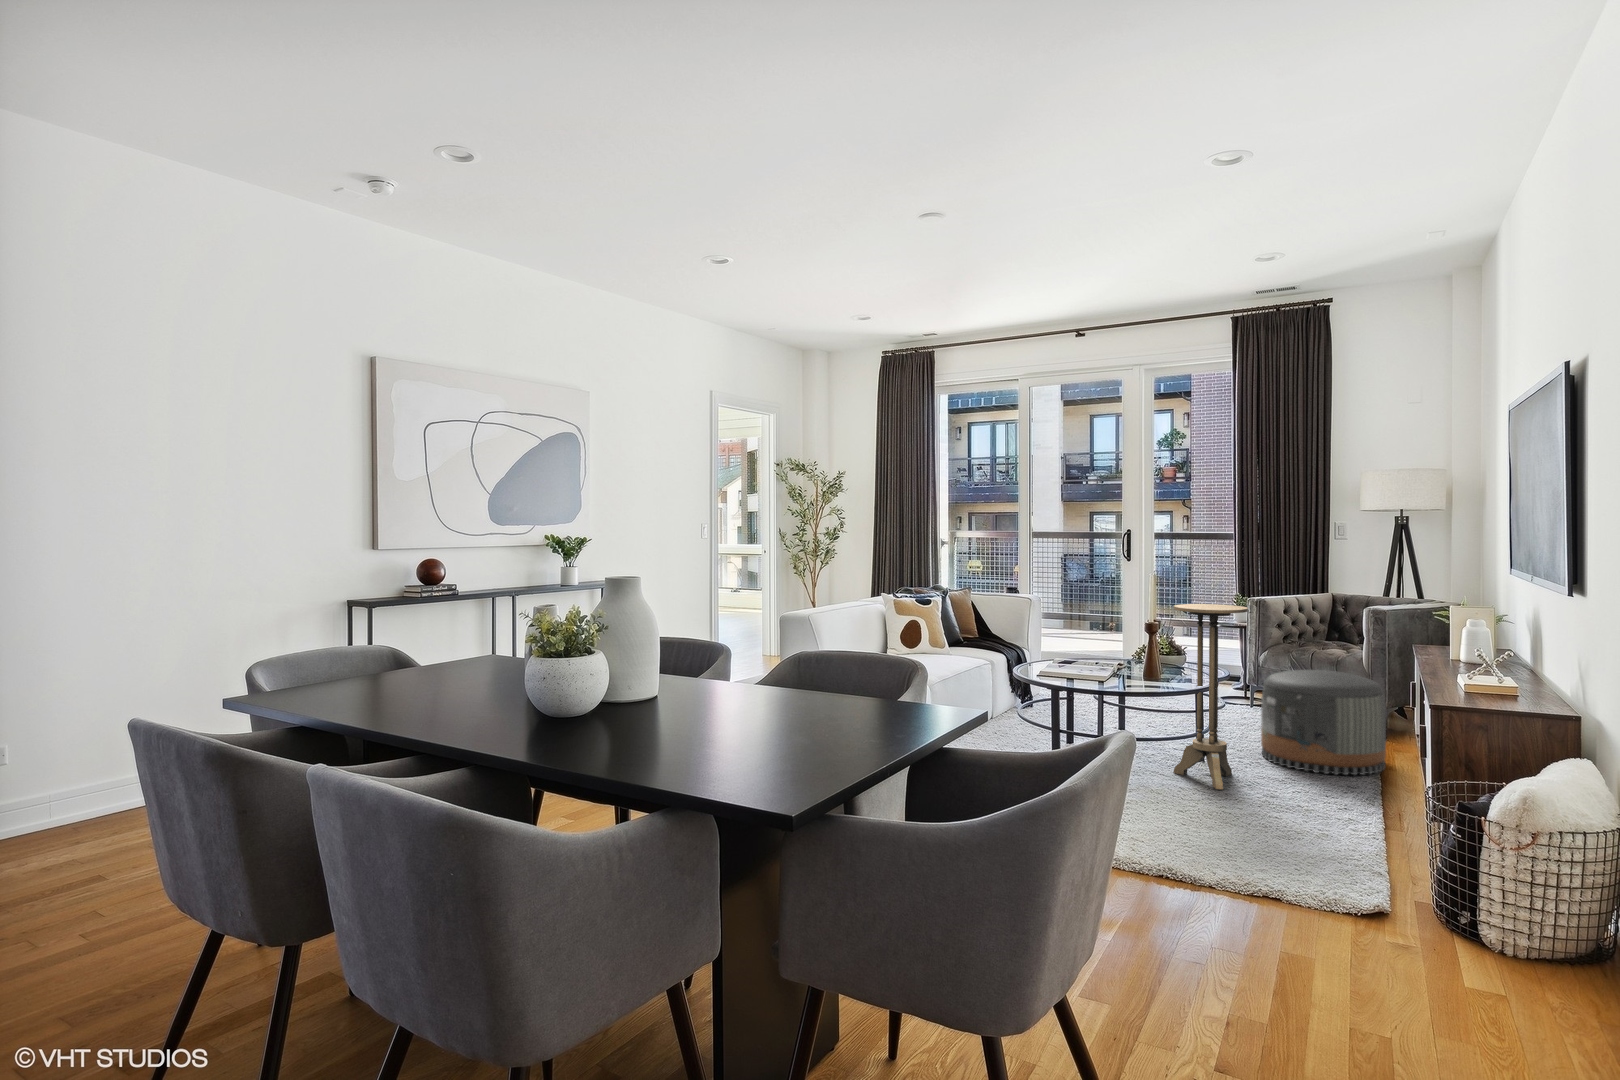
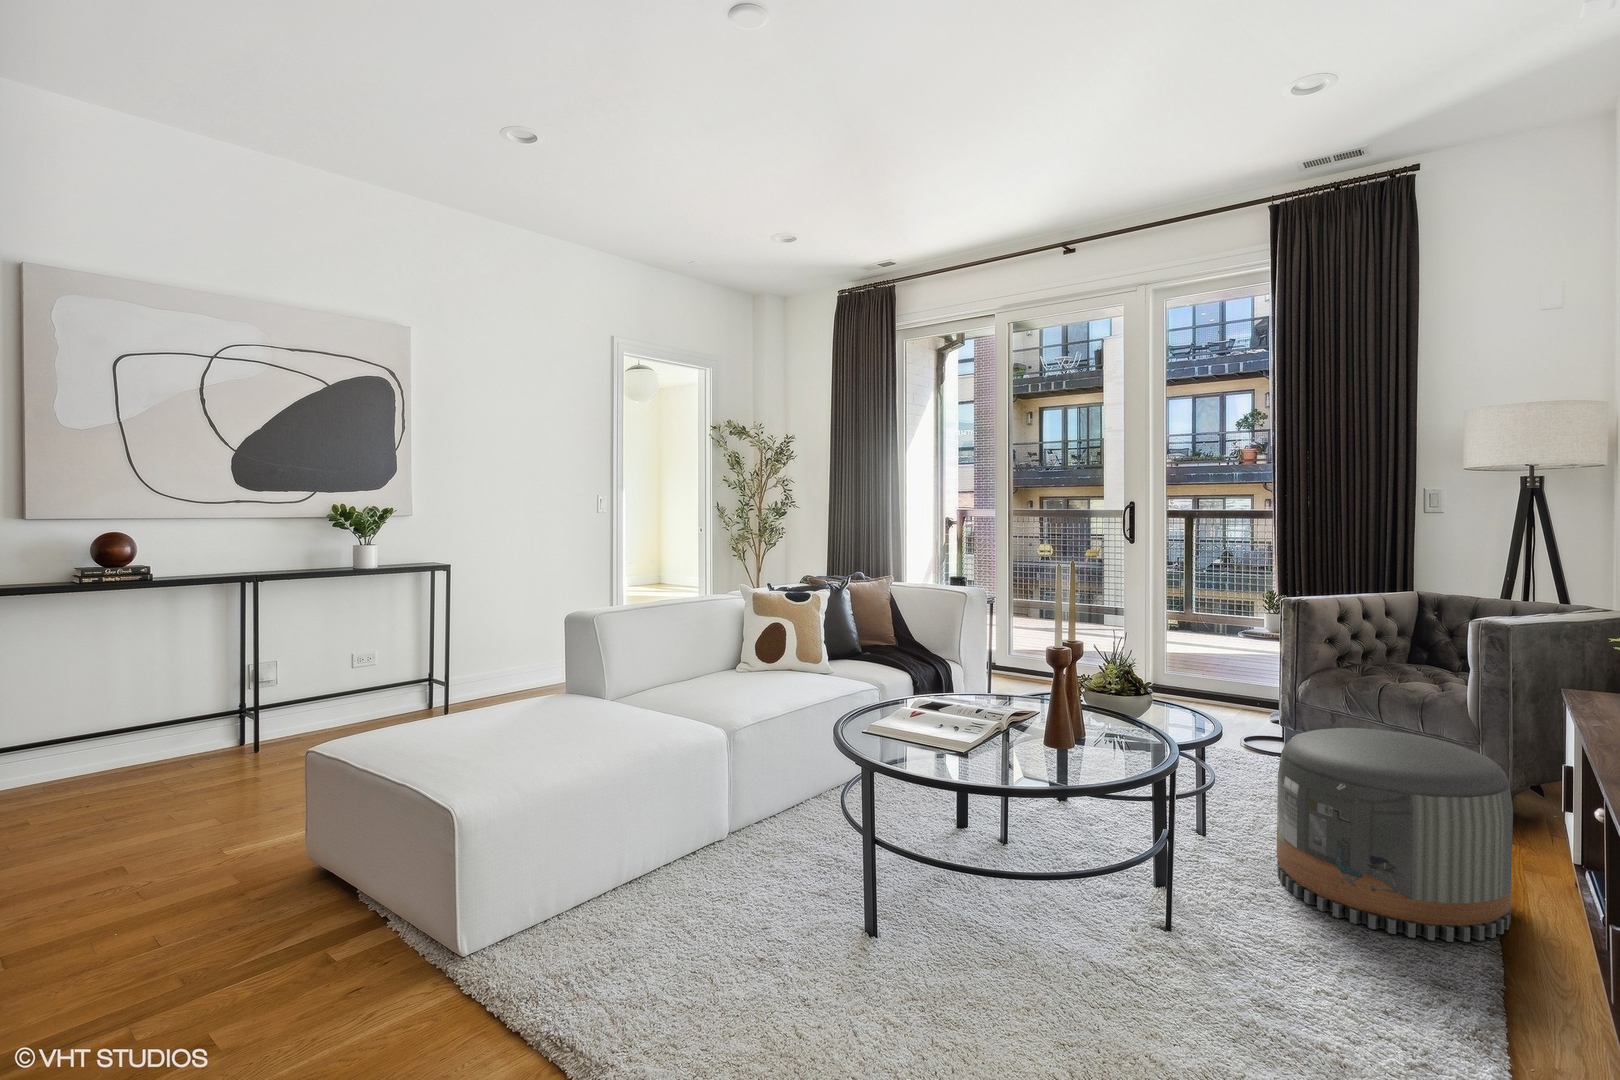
side table: present [1173,604,1248,789] -> none [1098,615,1234,970]

